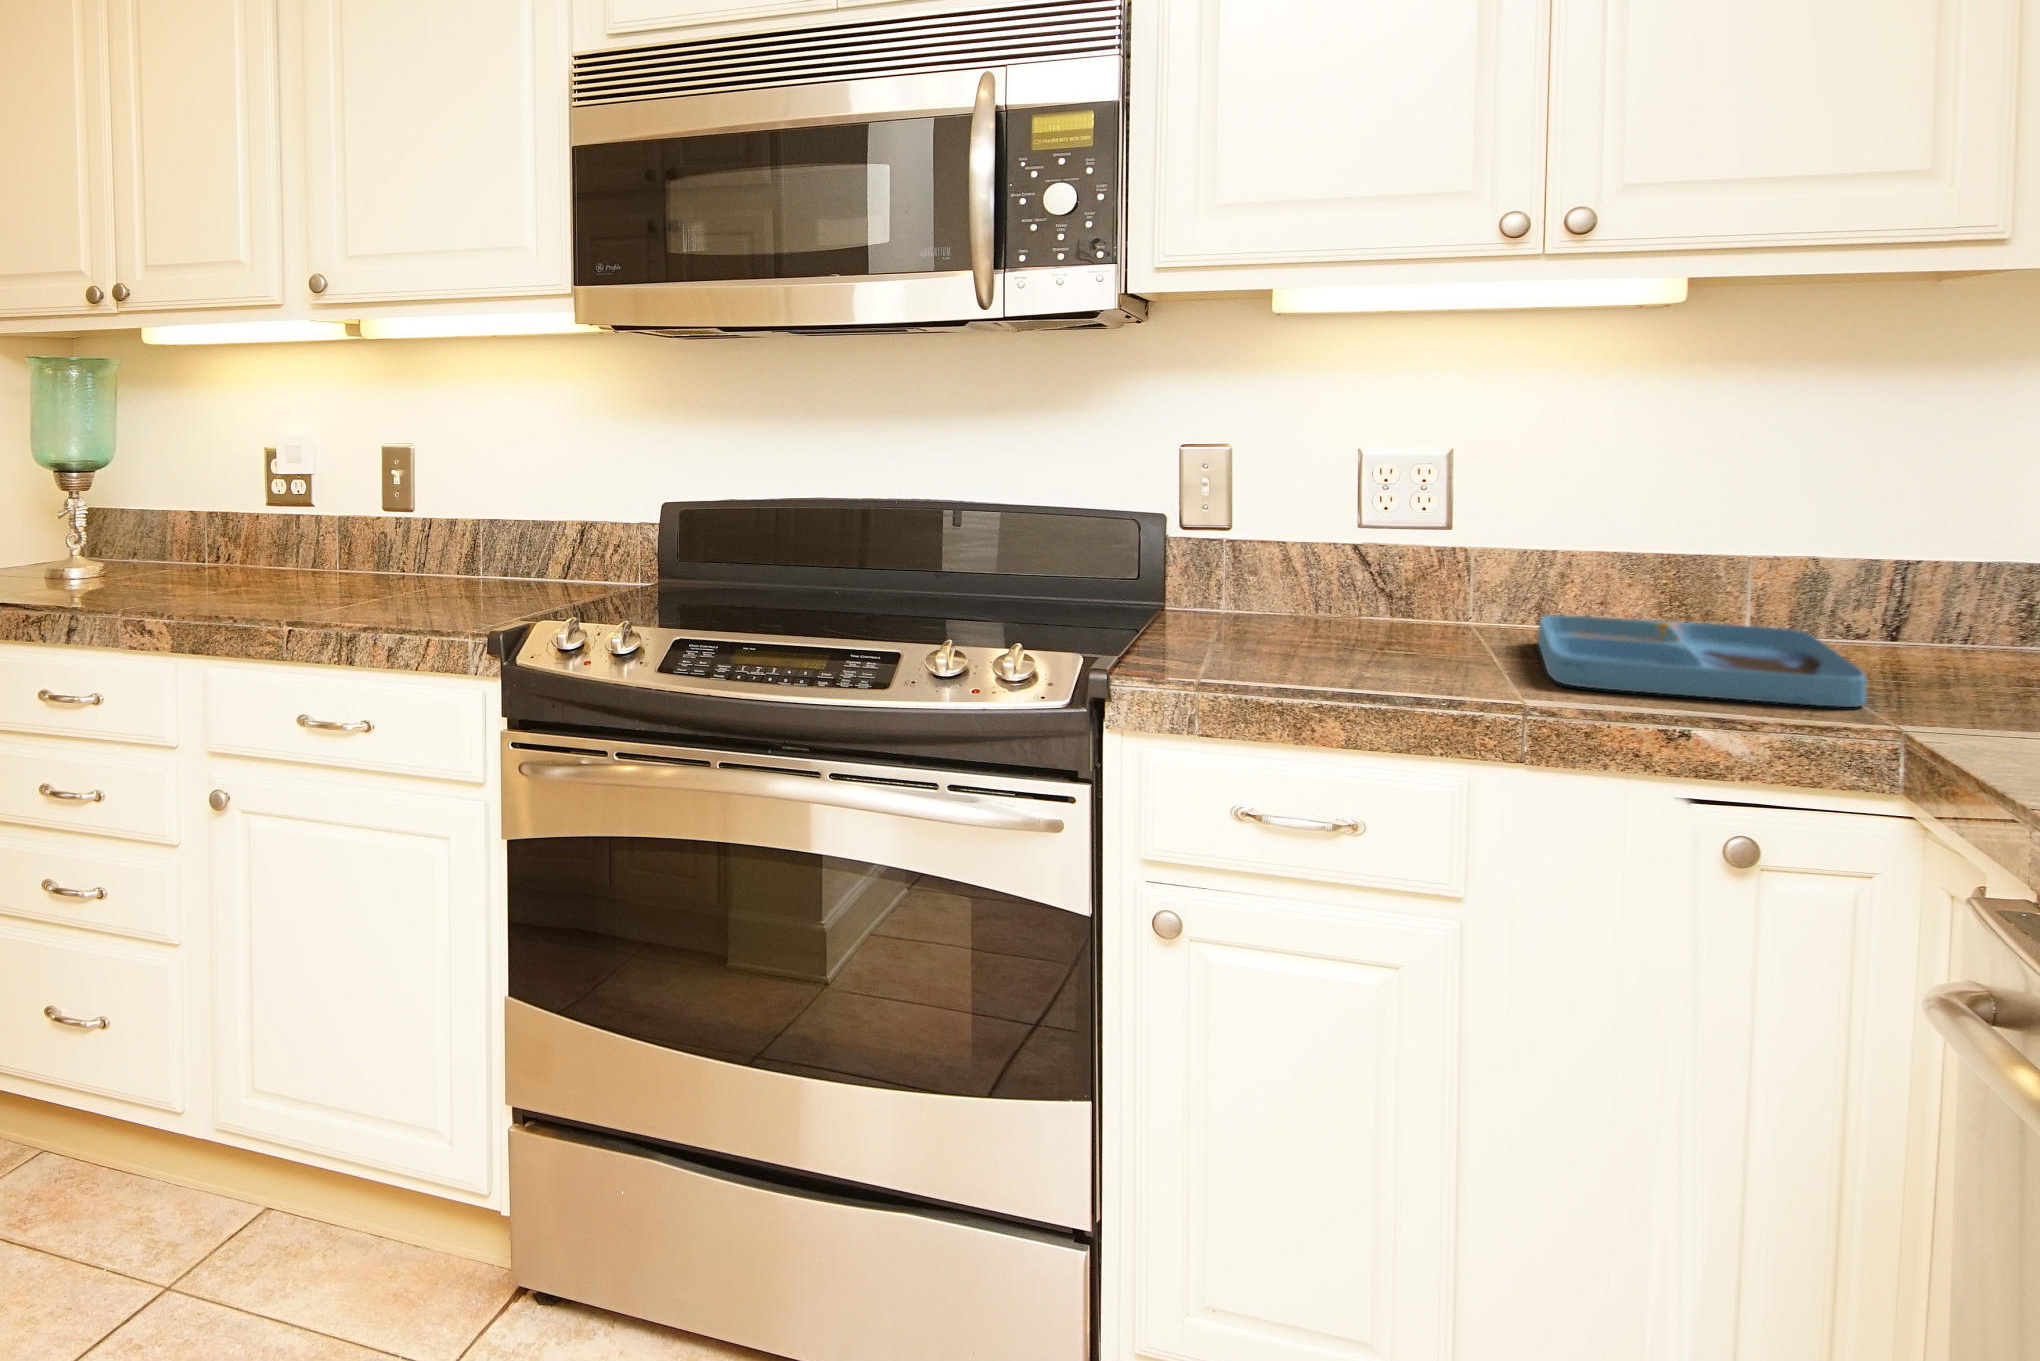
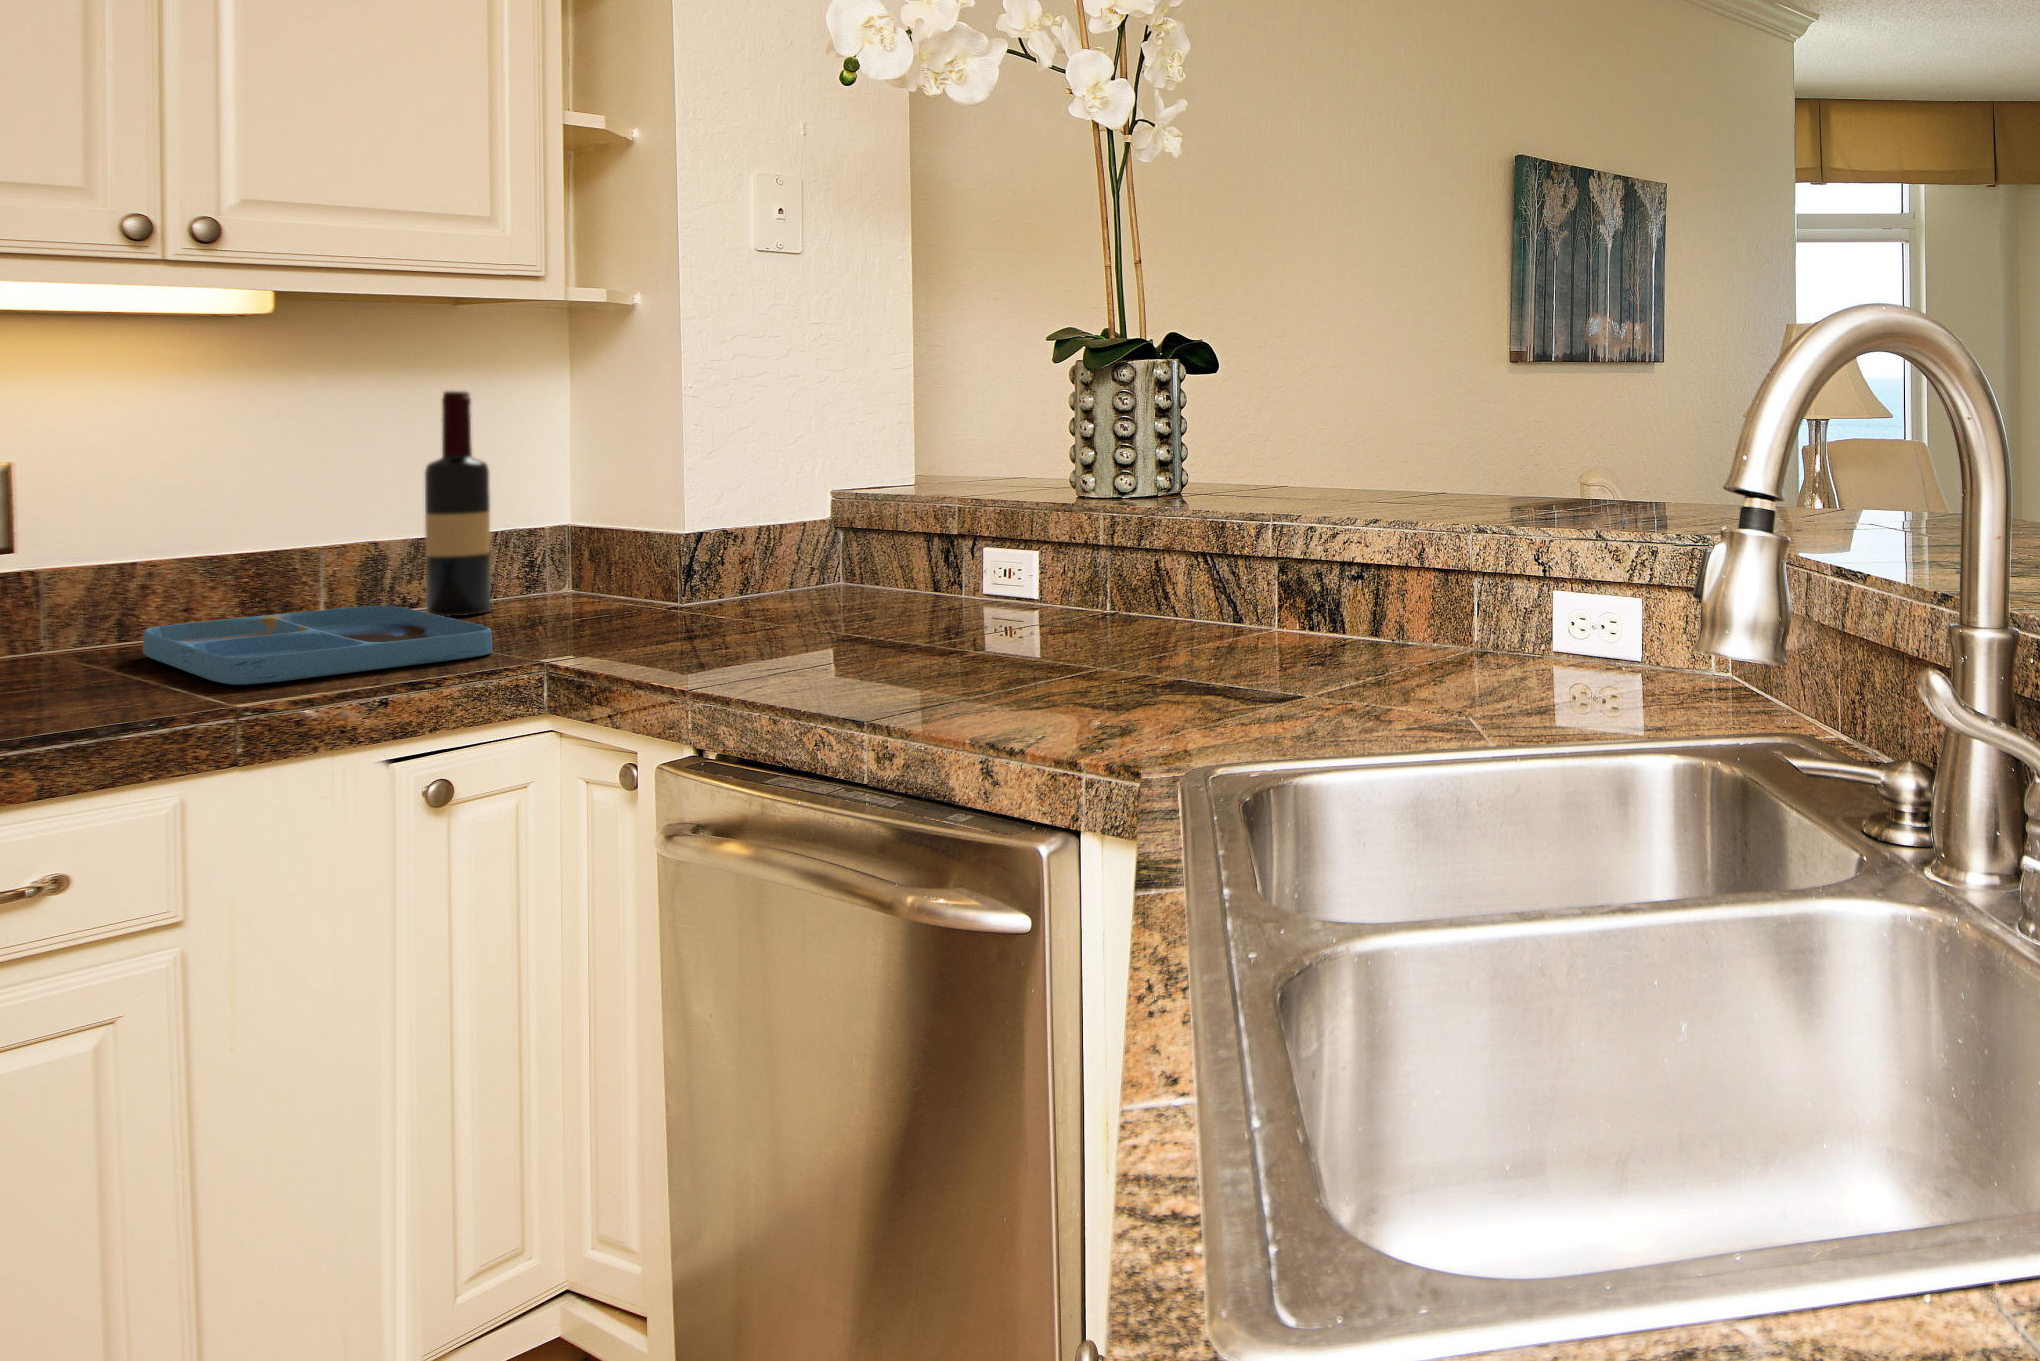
wine bottle: none [1866,384,1962,660] -> present [425,391,491,616]

